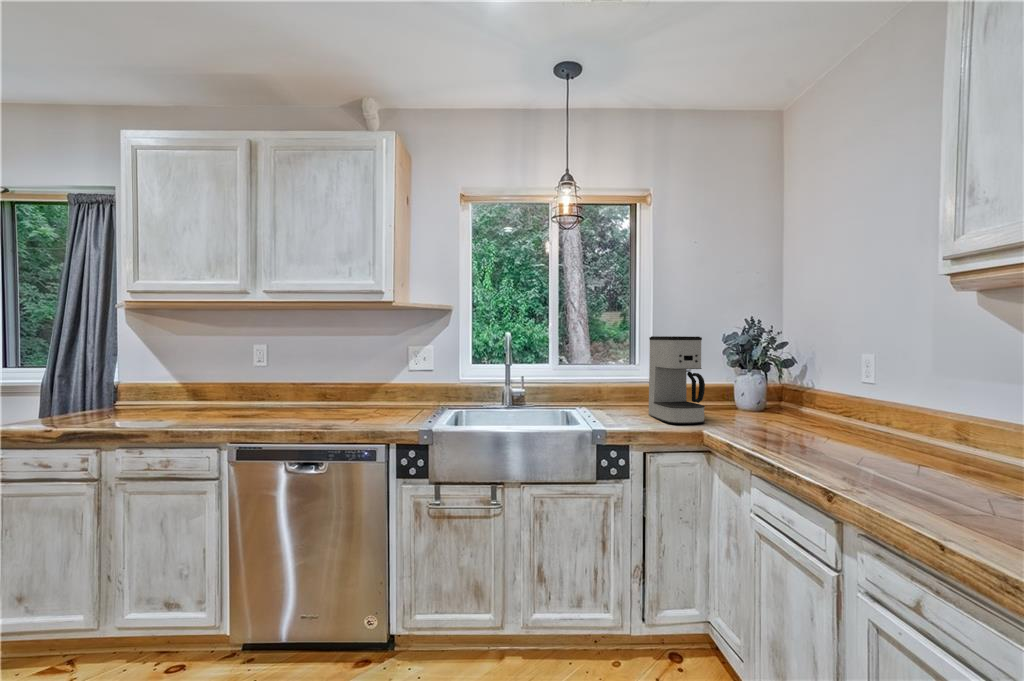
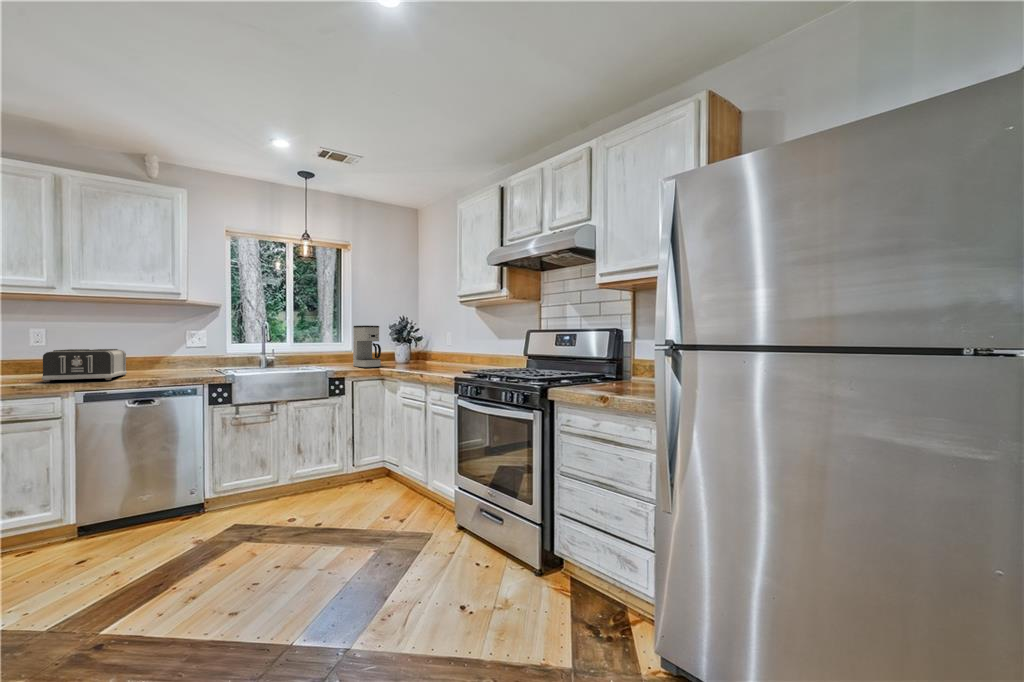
toaster: none [206,374,322,426] -> present [42,349,127,382]

